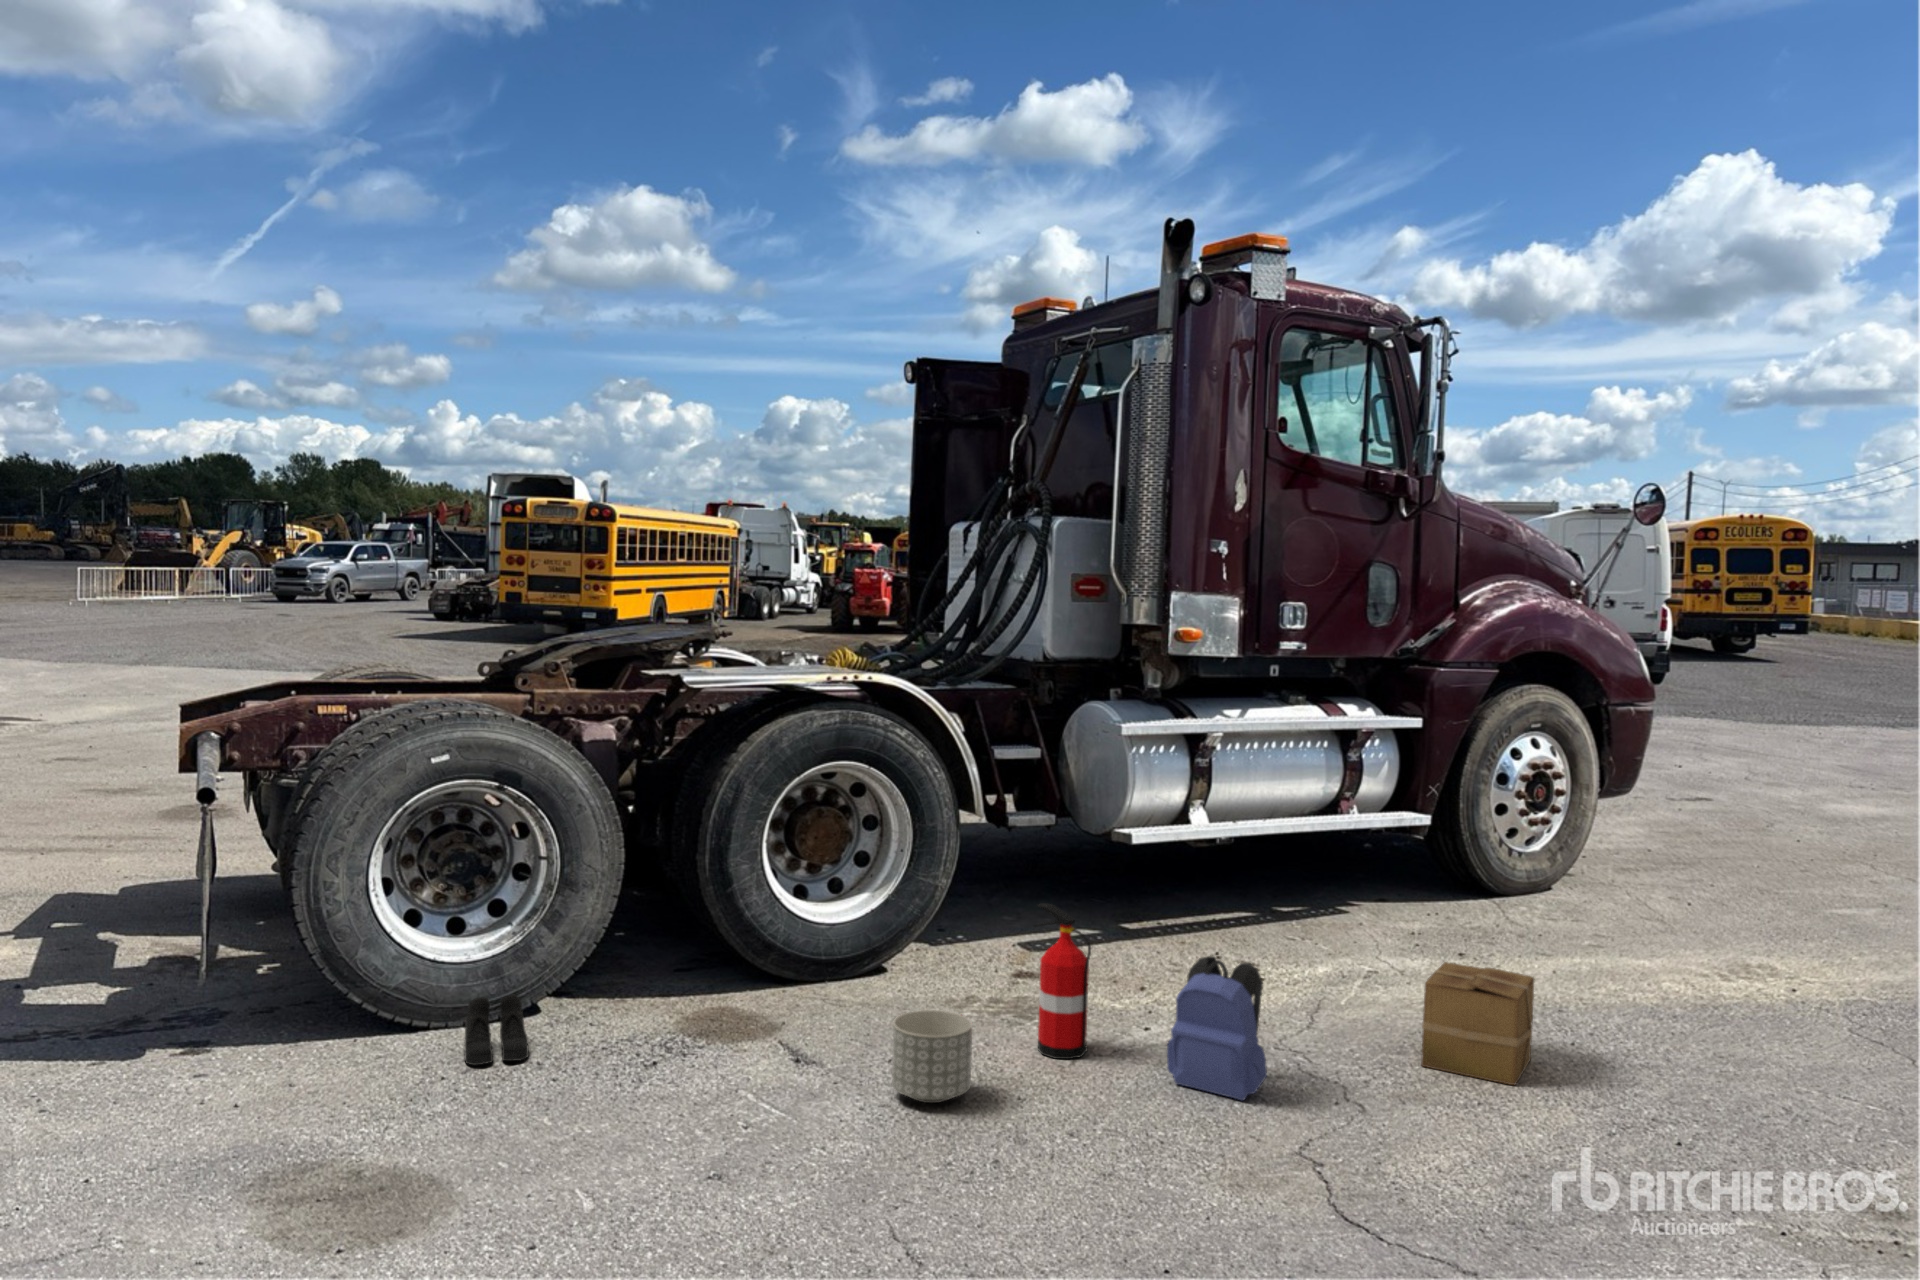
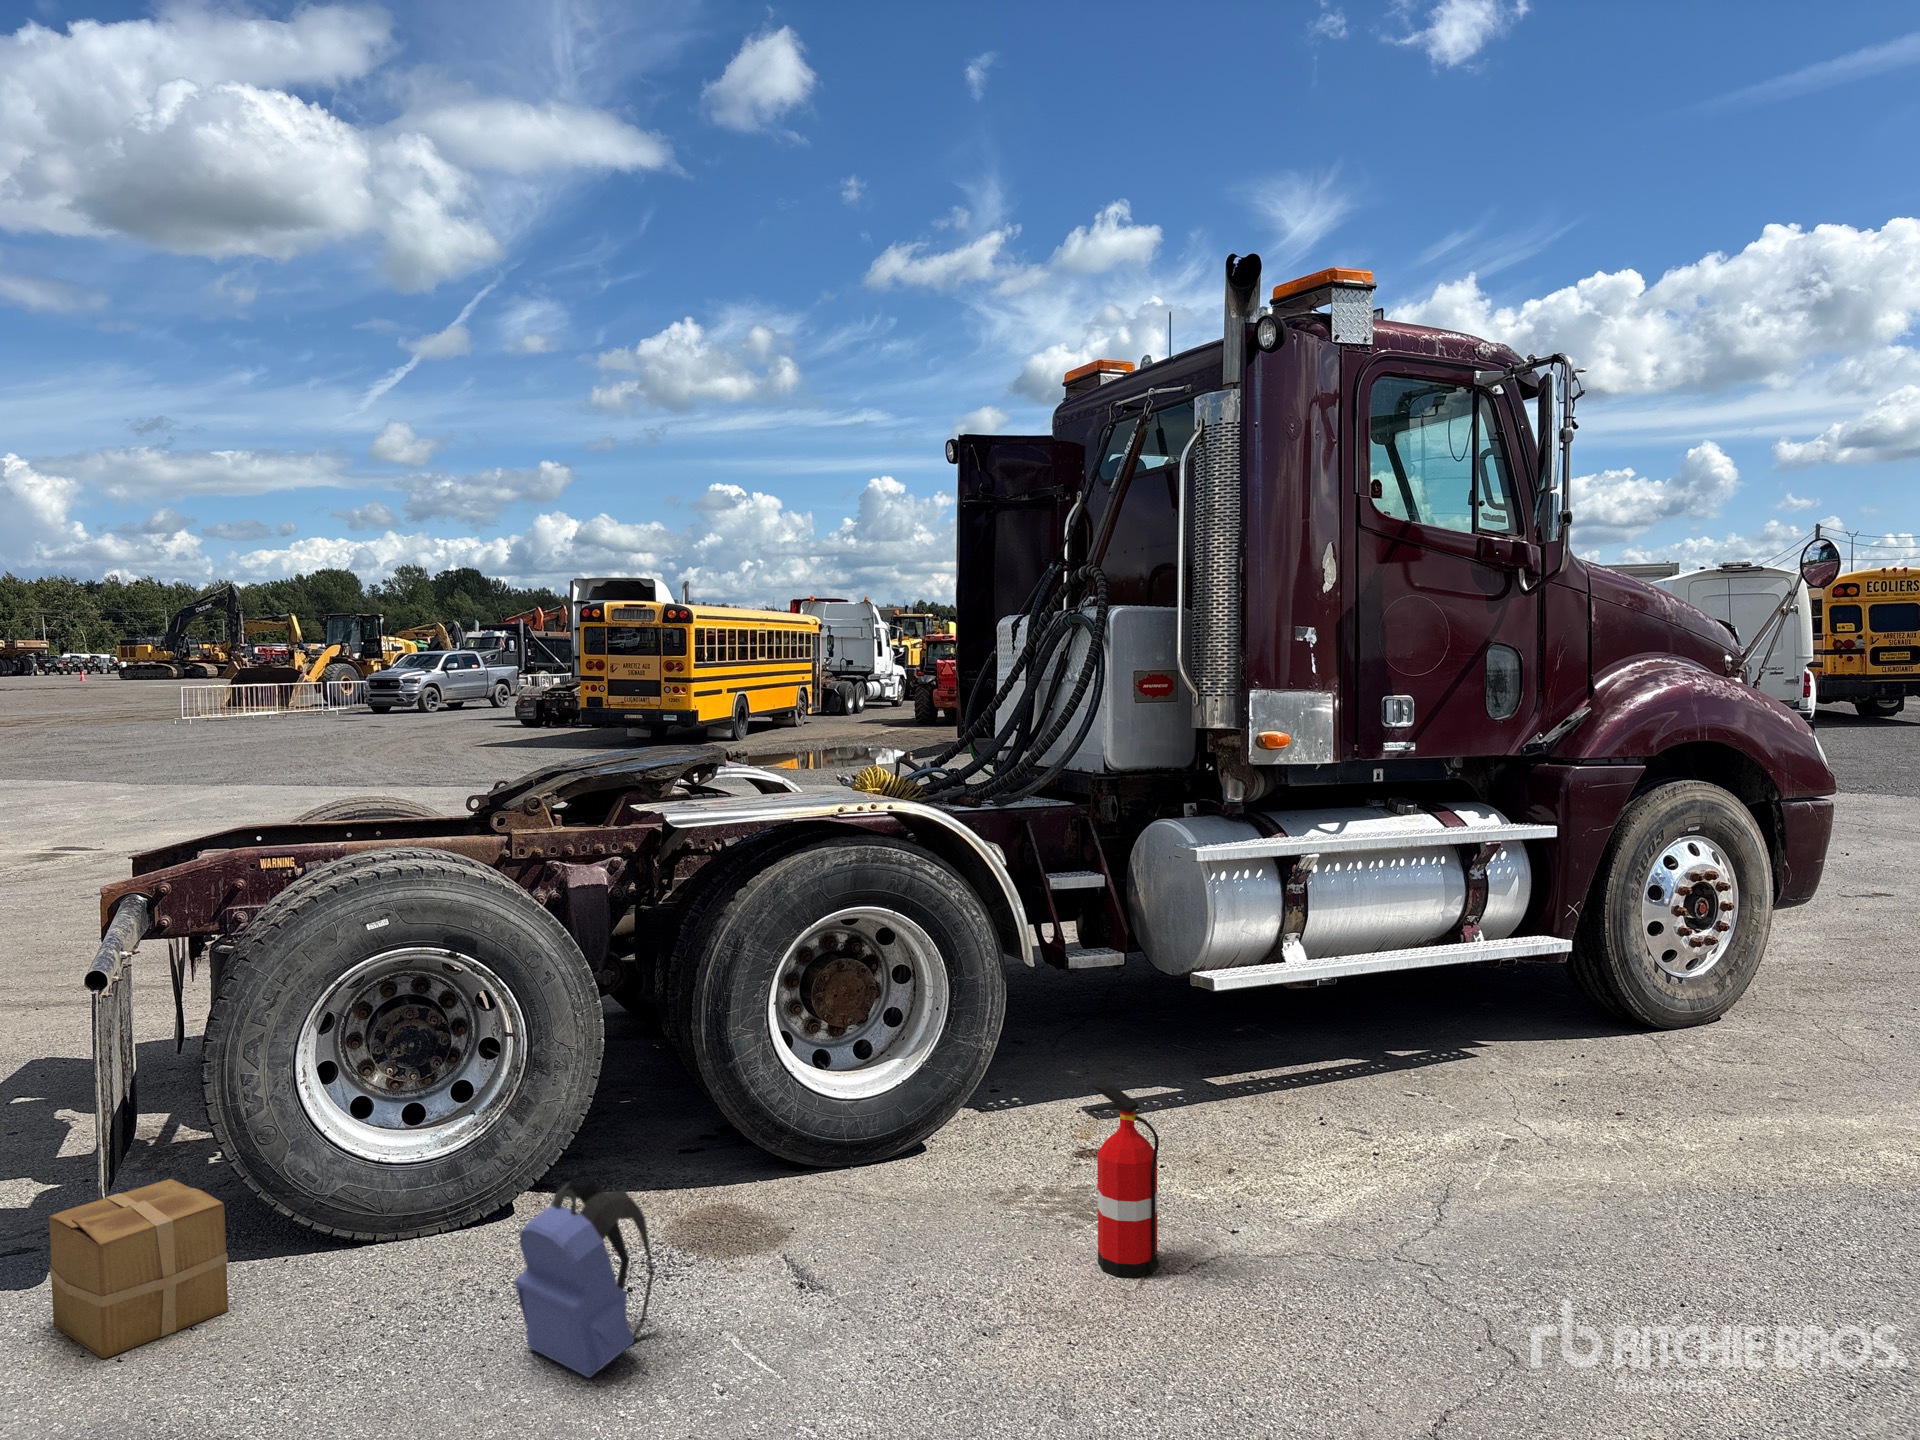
backpack: present [1167,956,1267,1100] -> present [515,1179,654,1378]
cardboard box: present [1421,962,1534,1085] -> present [49,1179,228,1358]
boots: present [464,994,529,1065] -> none [408,1203,485,1296]
planter: present [892,1010,972,1103] -> none [910,1227,1009,1349]

